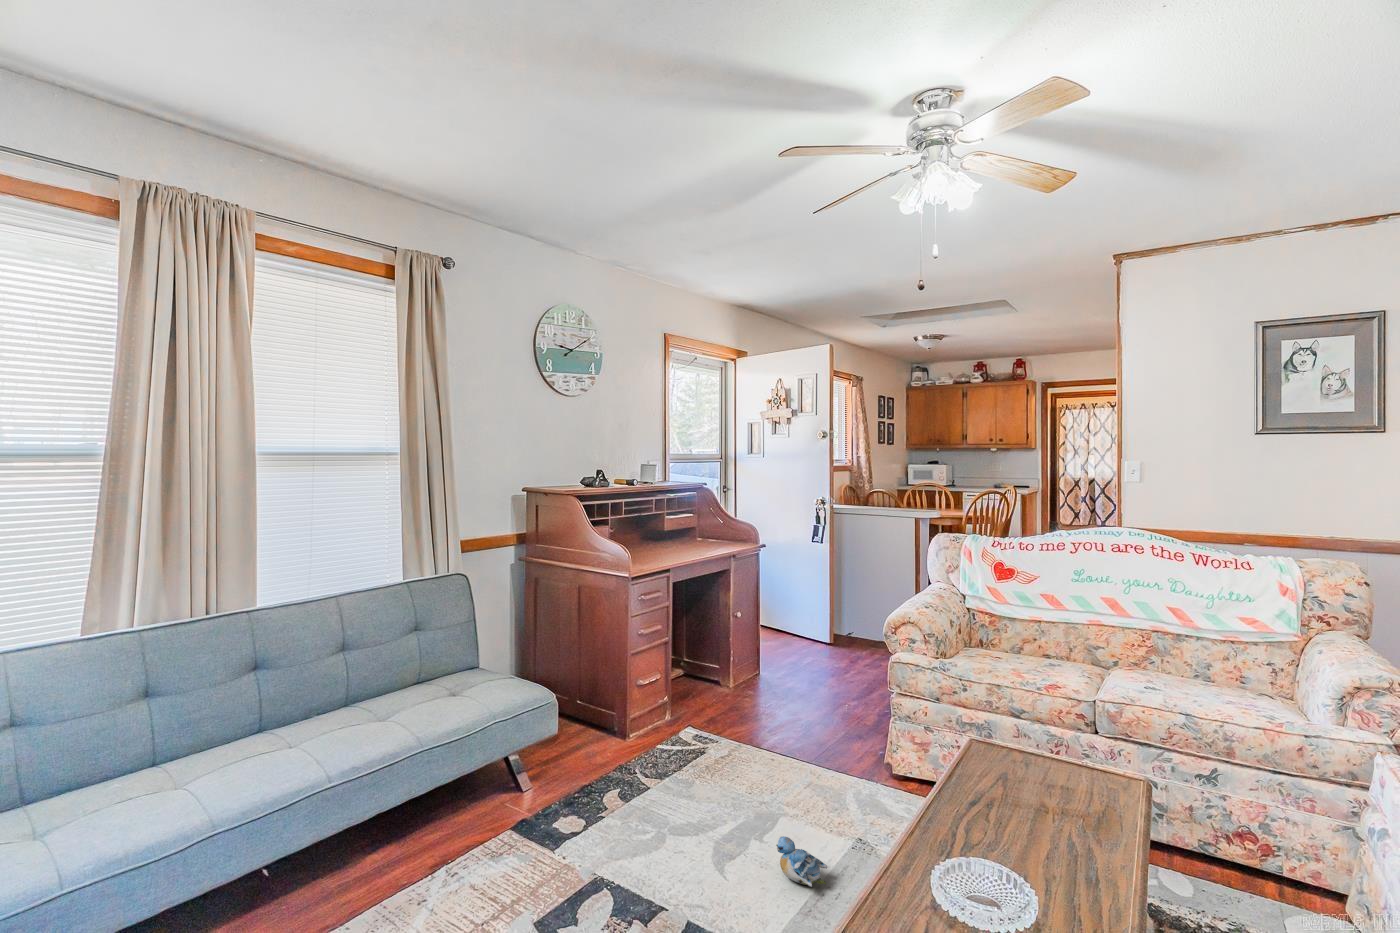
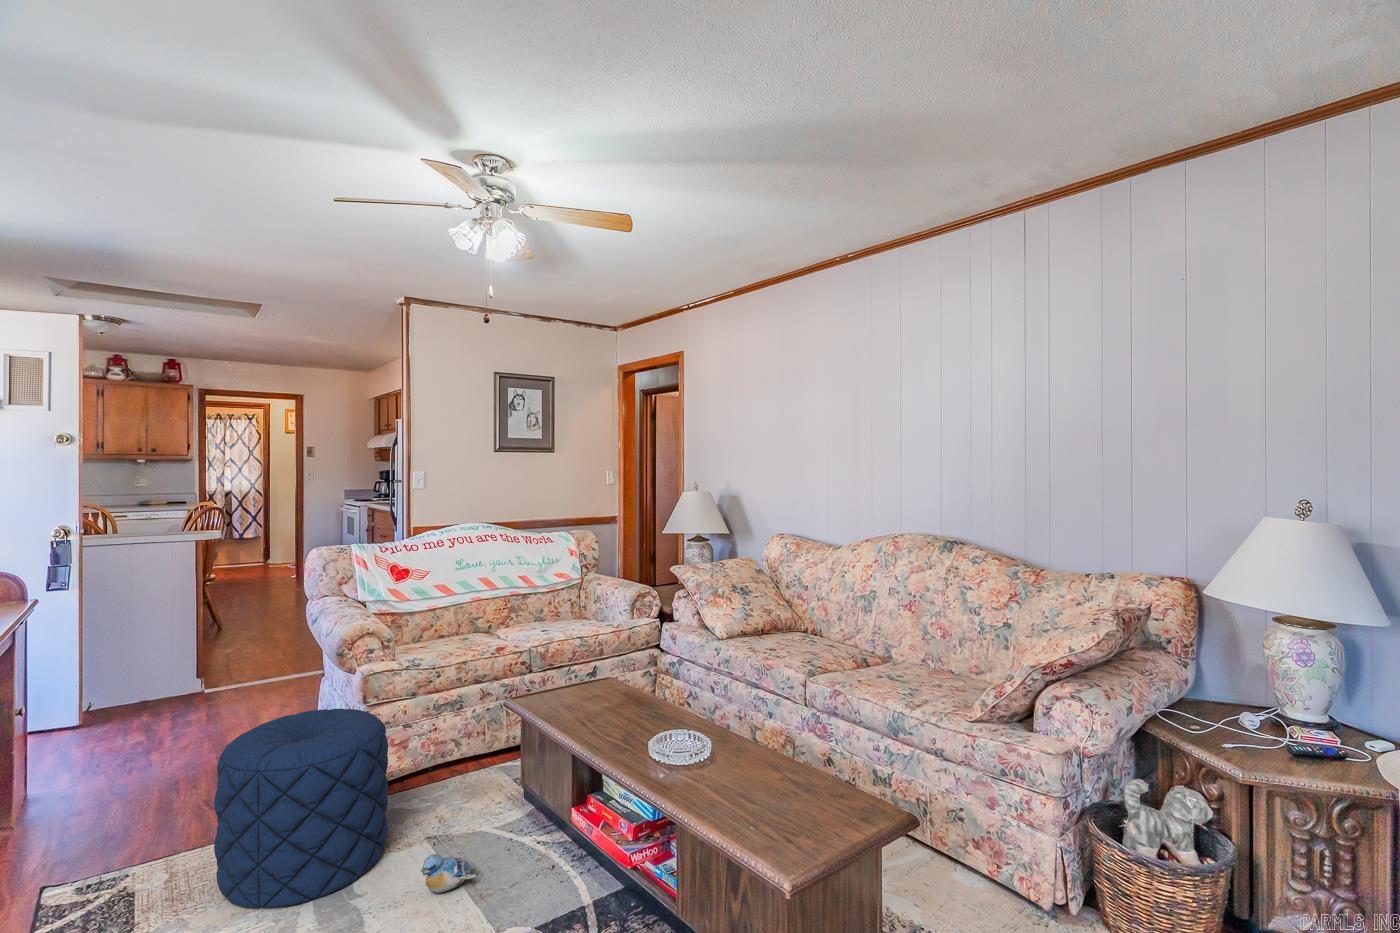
pouf: none [714,667,841,826] -> present [214,708,388,908]

